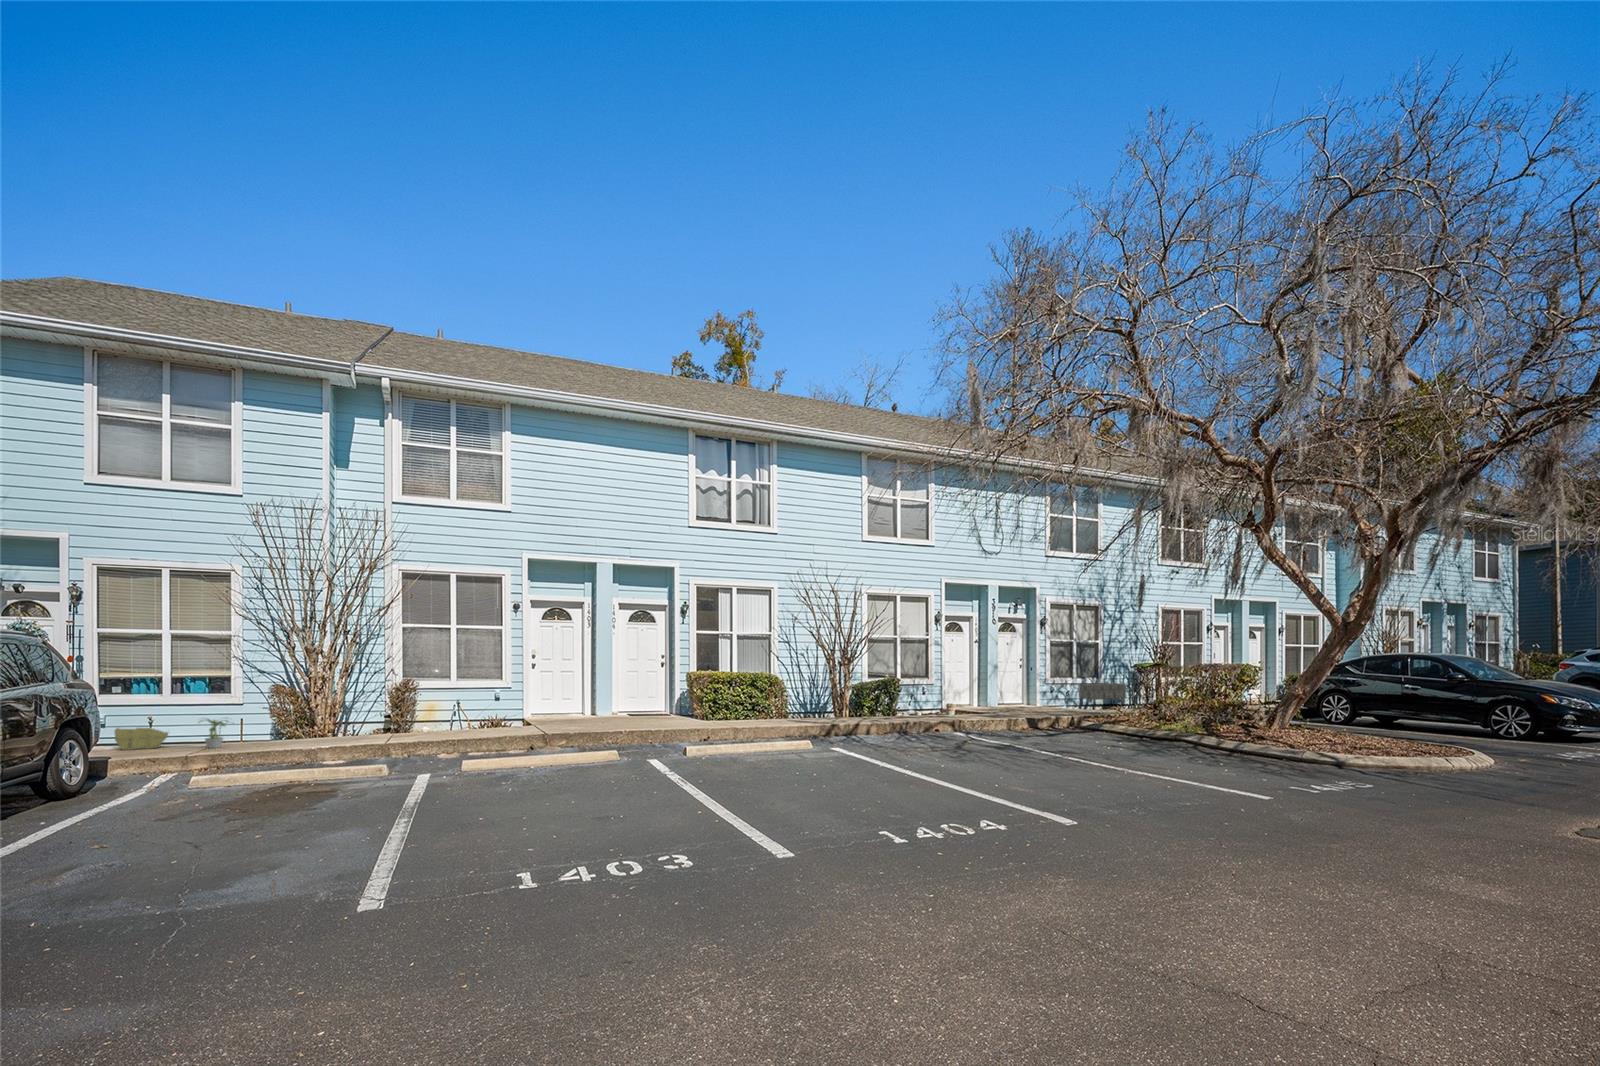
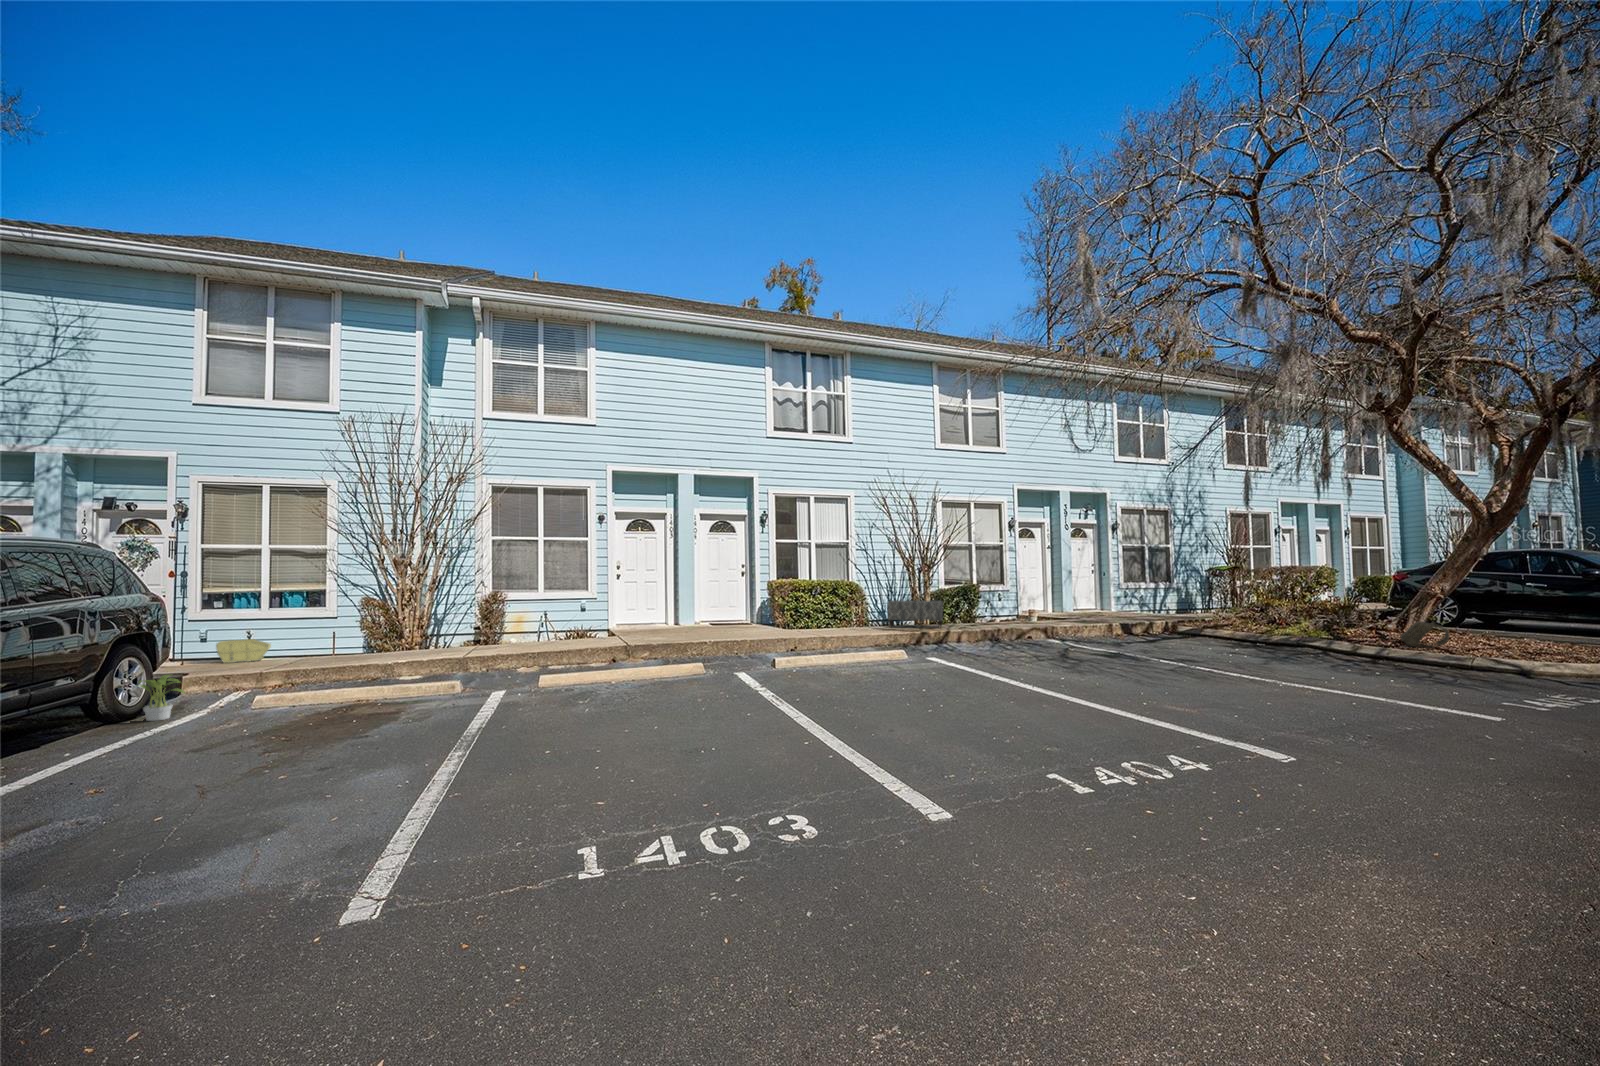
bench: present [1079,683,1126,706] -> present [887,600,943,628]
backpack: none [1289,717,1330,743] -> present [1401,622,1450,648]
potted plant: present [205,719,225,748] -> present [133,675,184,721]

